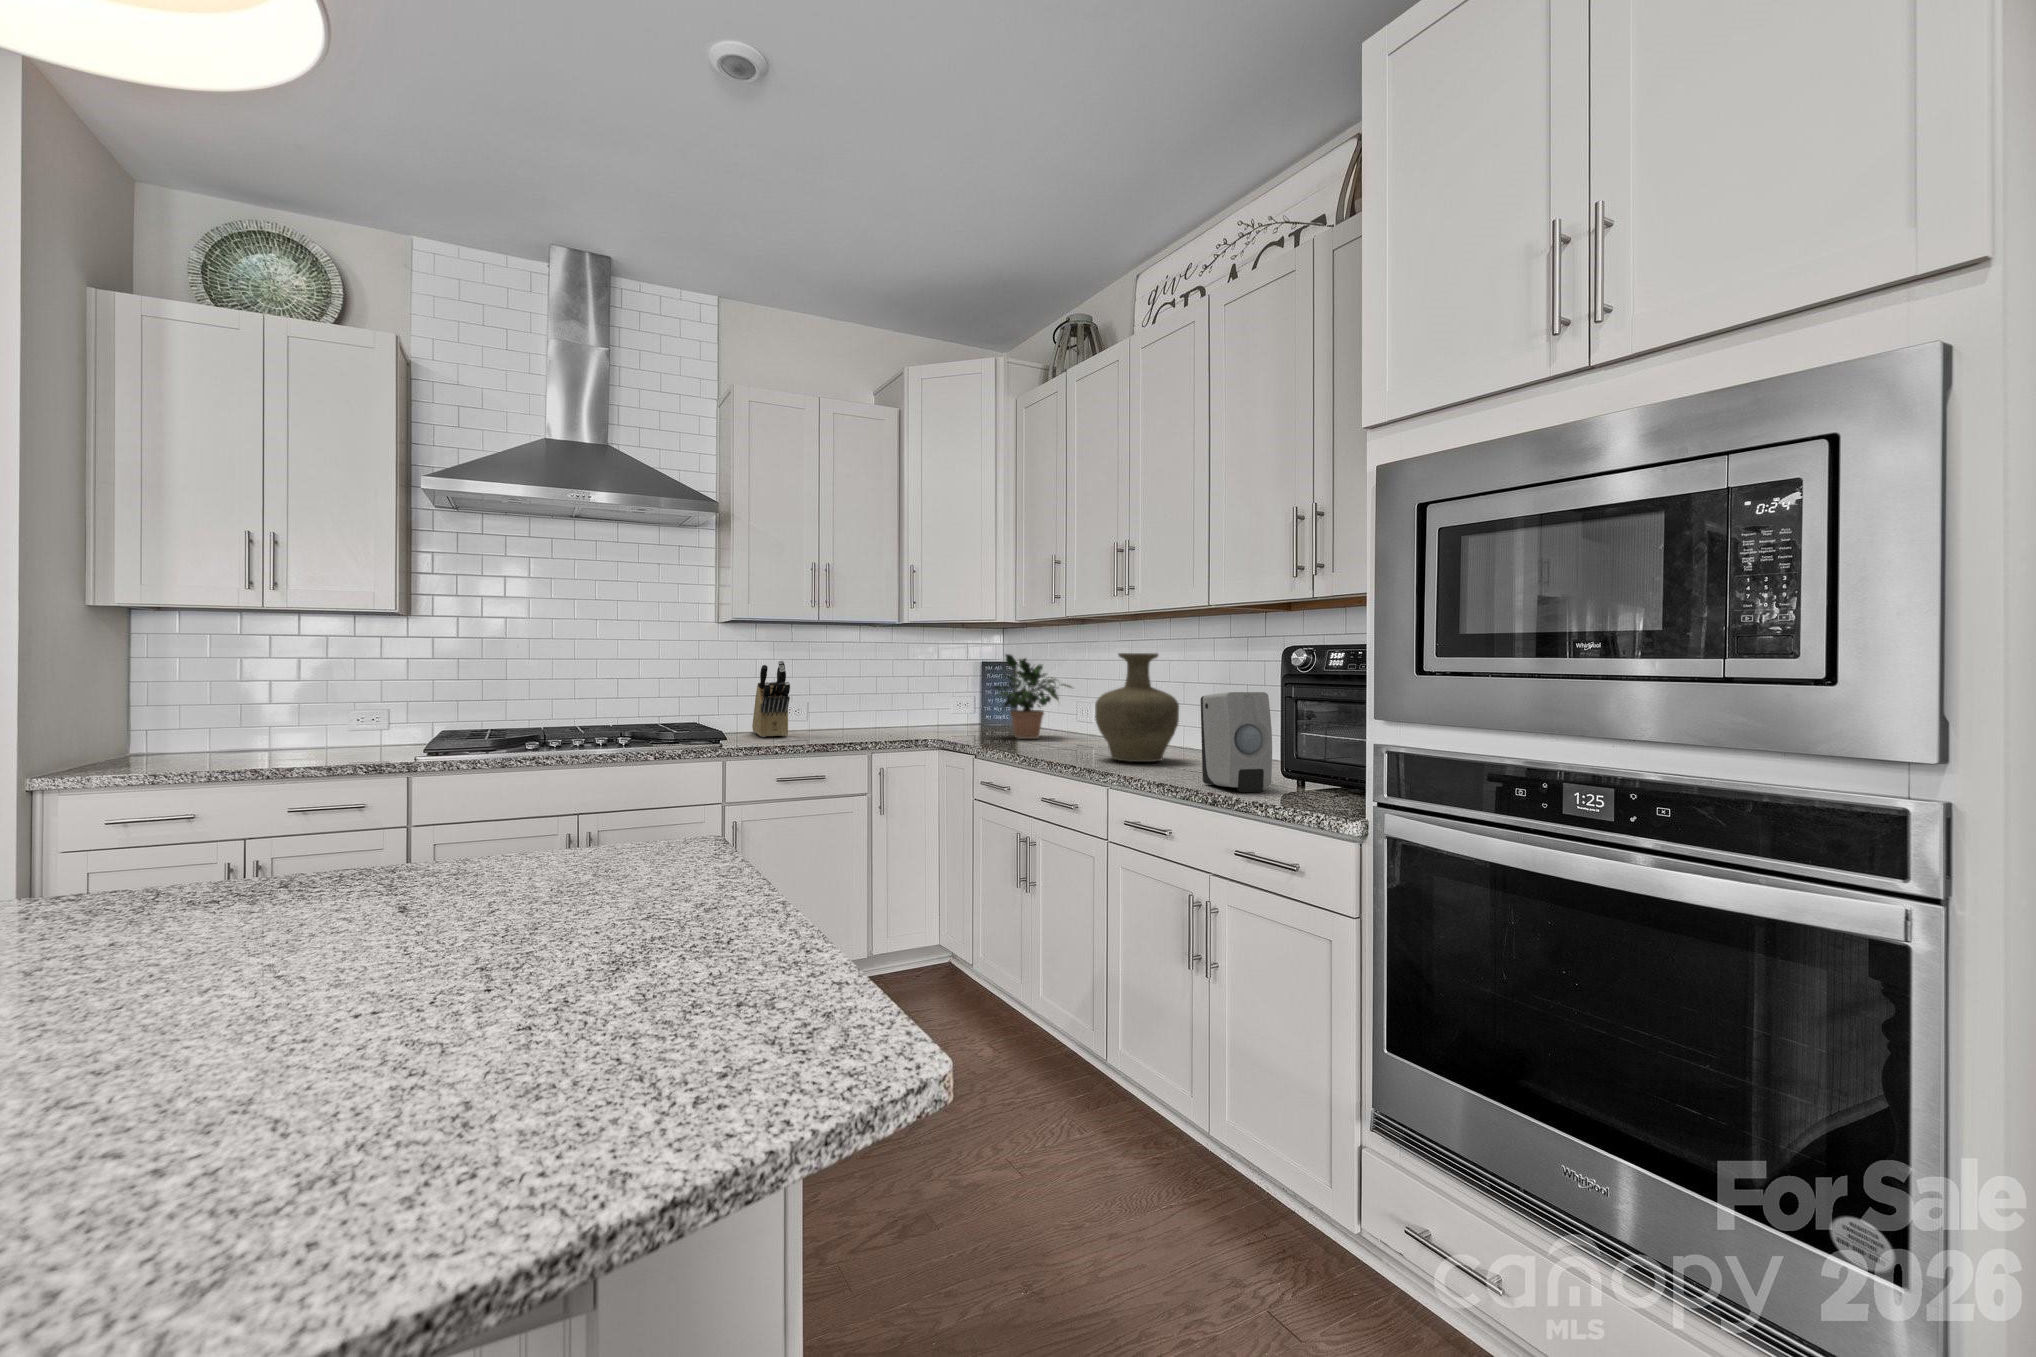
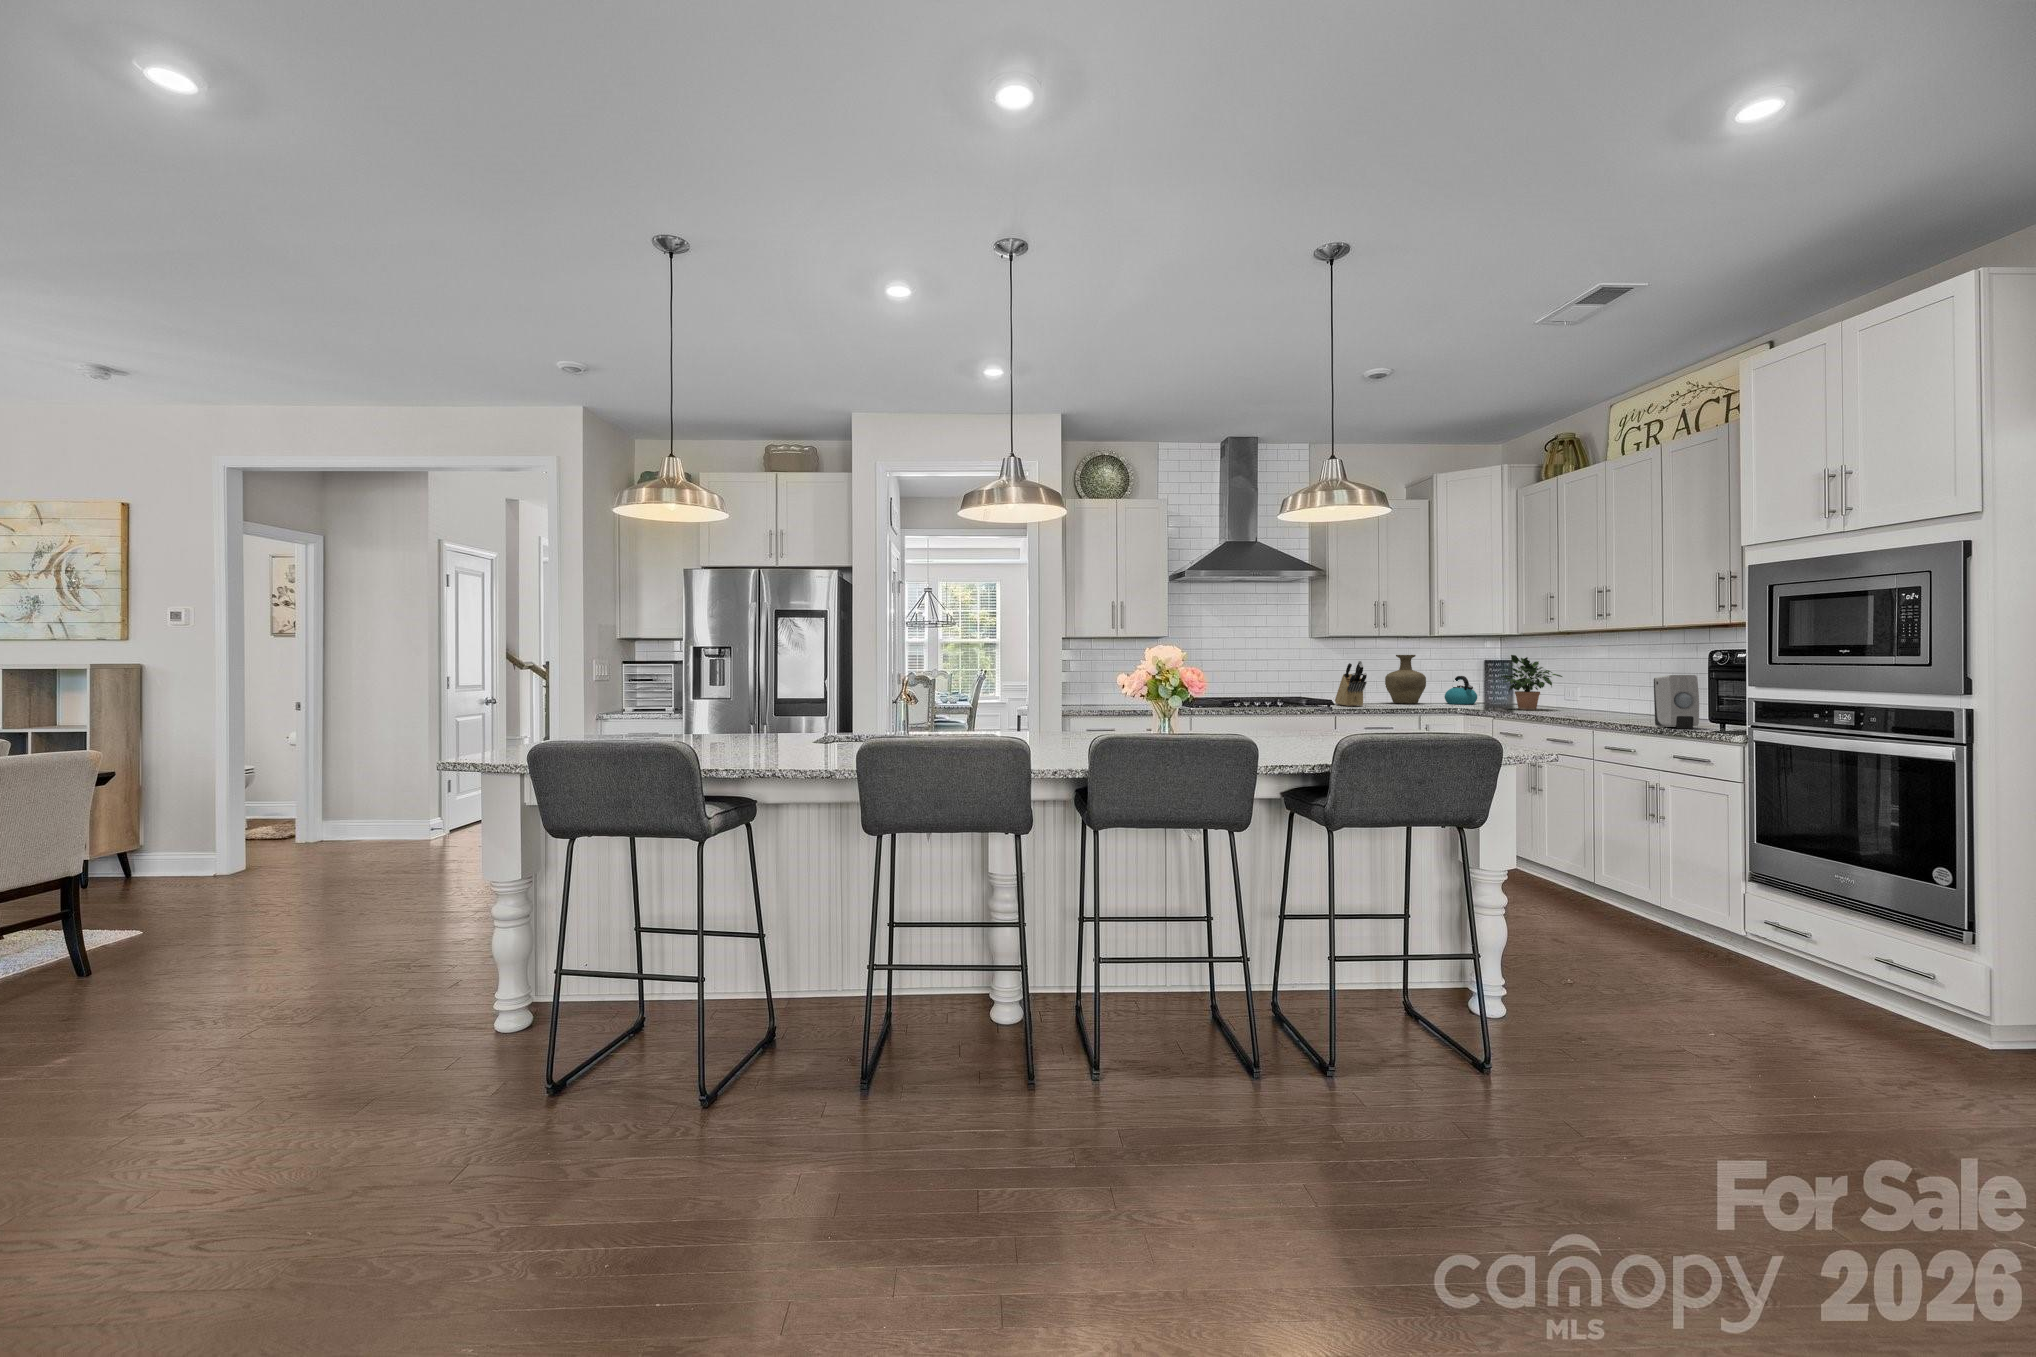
vase: present [1095,653,1179,762] -> present [1385,655,1426,704]
kettle: none [926,685,970,728] -> present [1444,676,1477,704]

